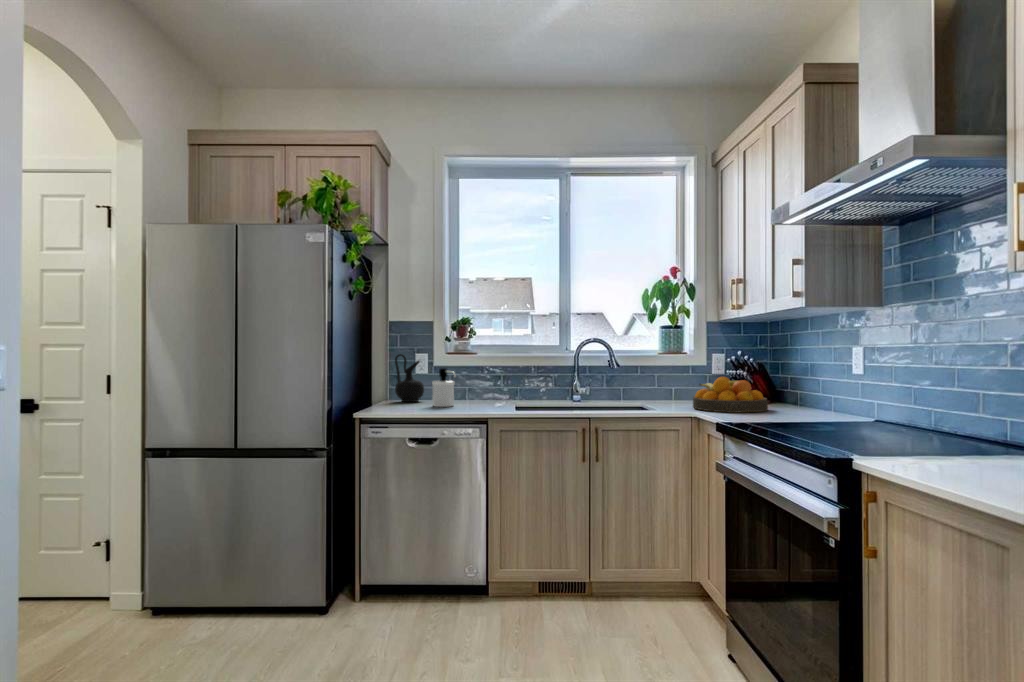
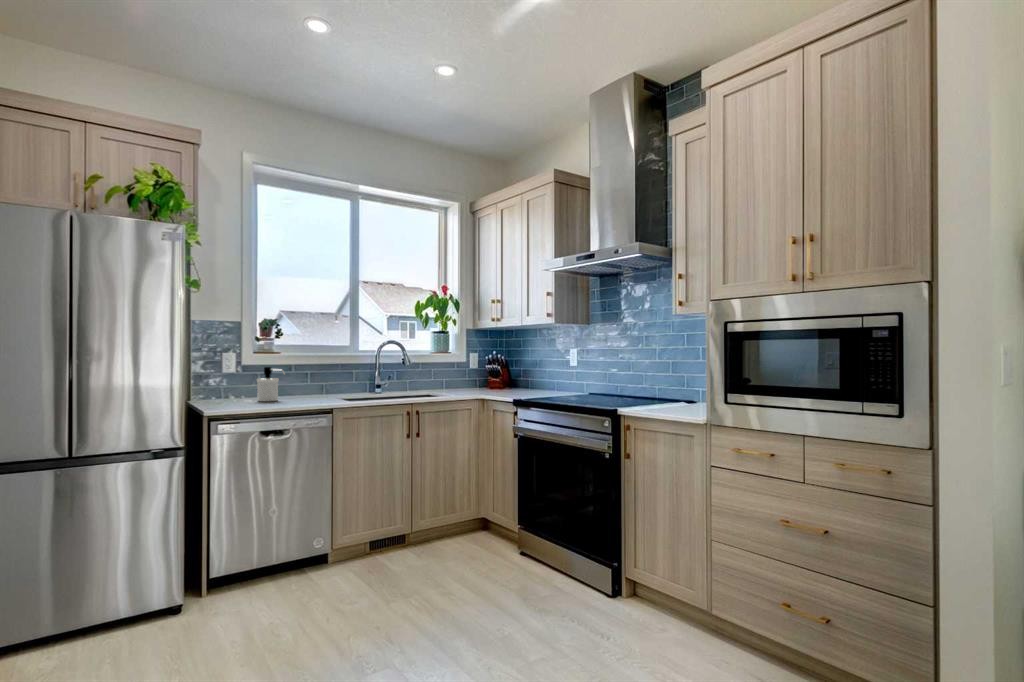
ceramic jug: present [395,354,424,402] -> none [202,355,233,400]
fruit bowl: present [693,377,768,412] -> none [470,369,520,393]

